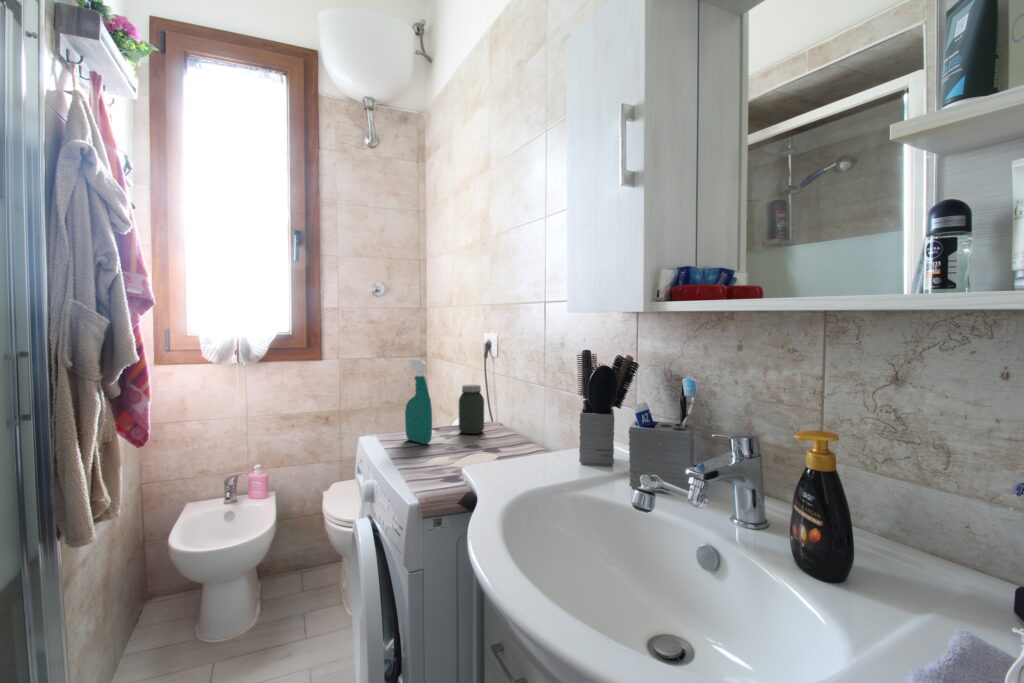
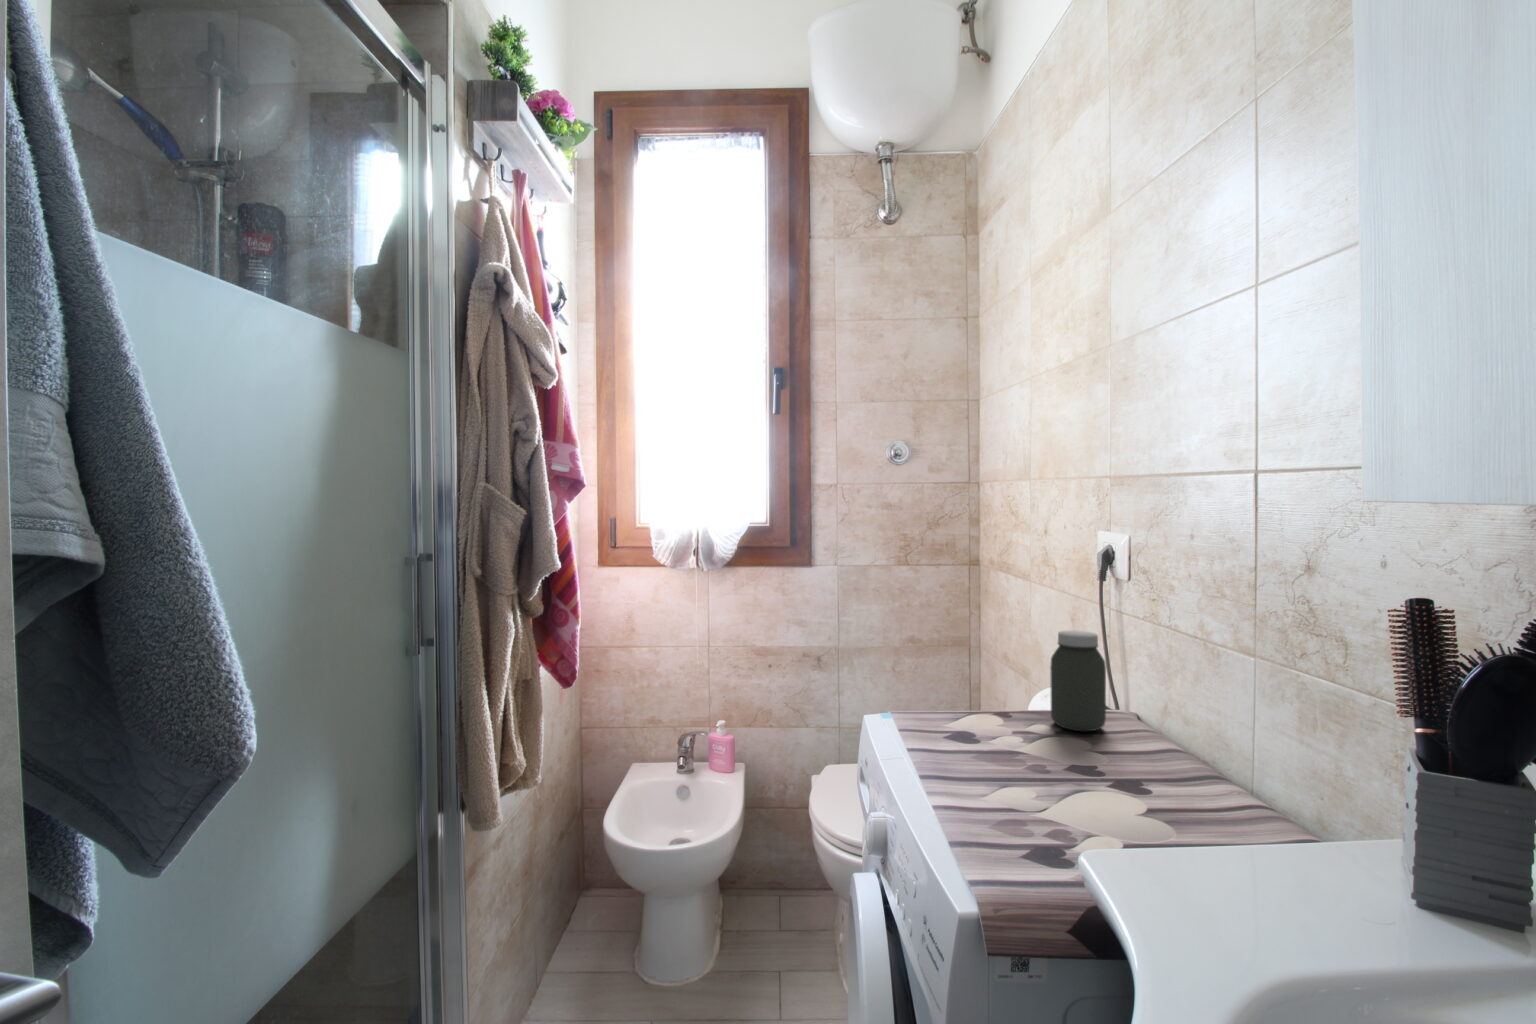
spray bottle: present [405,359,432,444] -> none [946,578,999,744]

